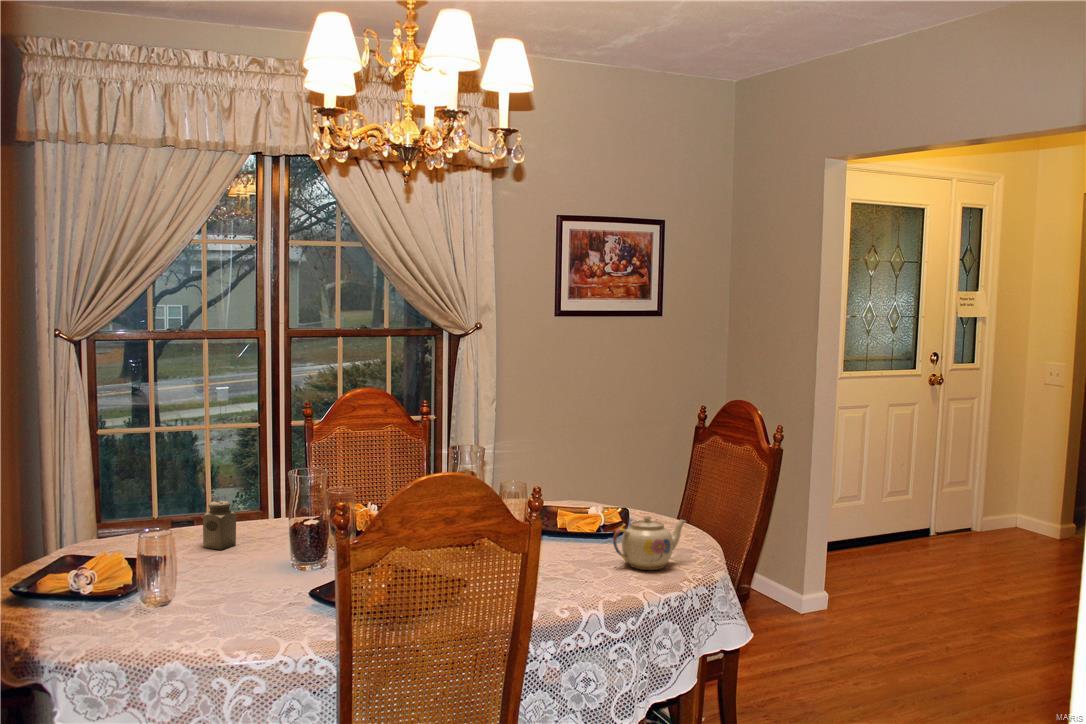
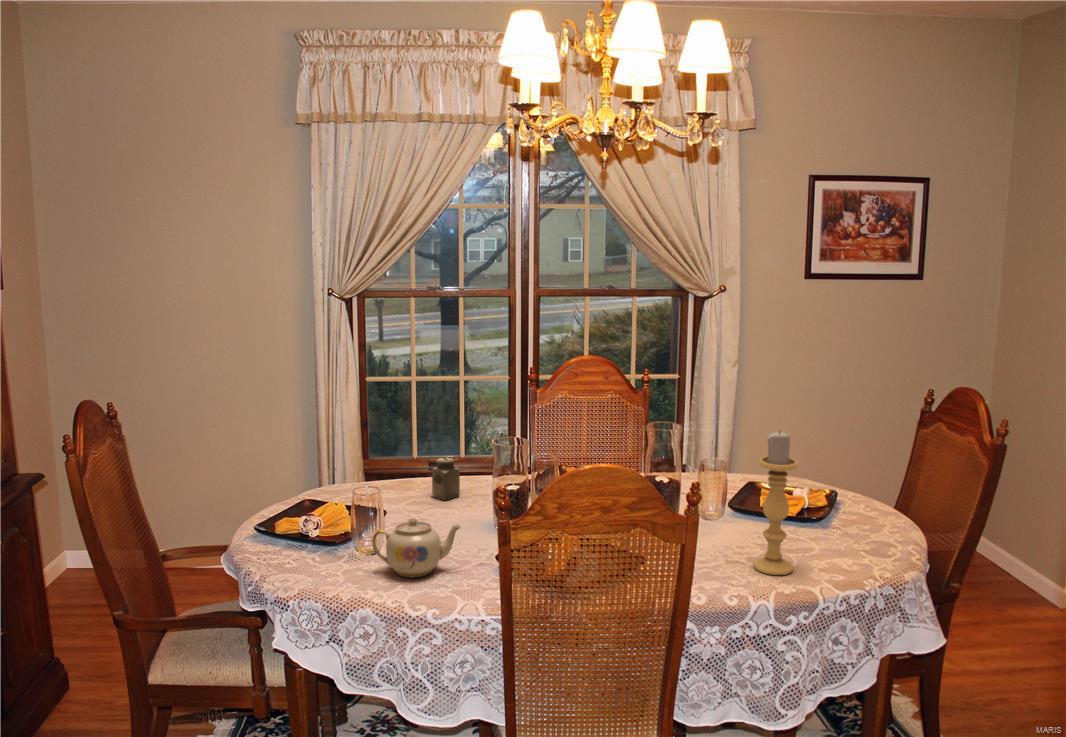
candle holder: none [574,443,614,587] -> present [753,431,798,575]
teapot: present [613,516,686,570] -> present [372,518,461,577]

